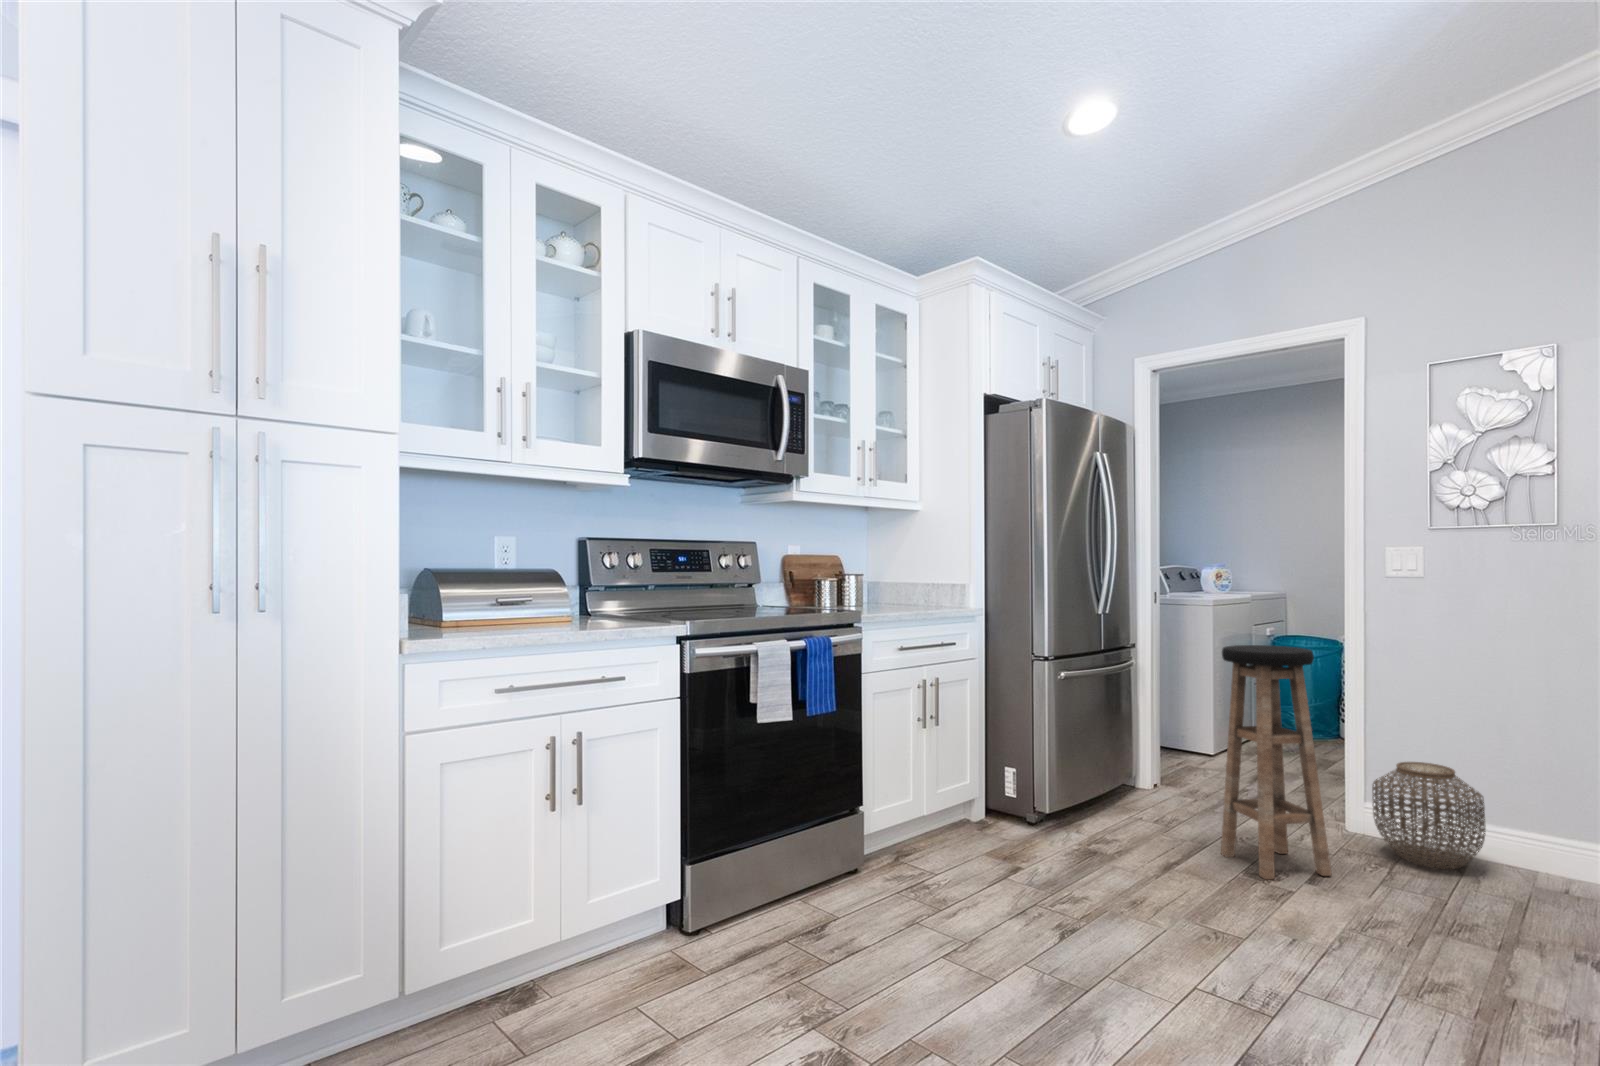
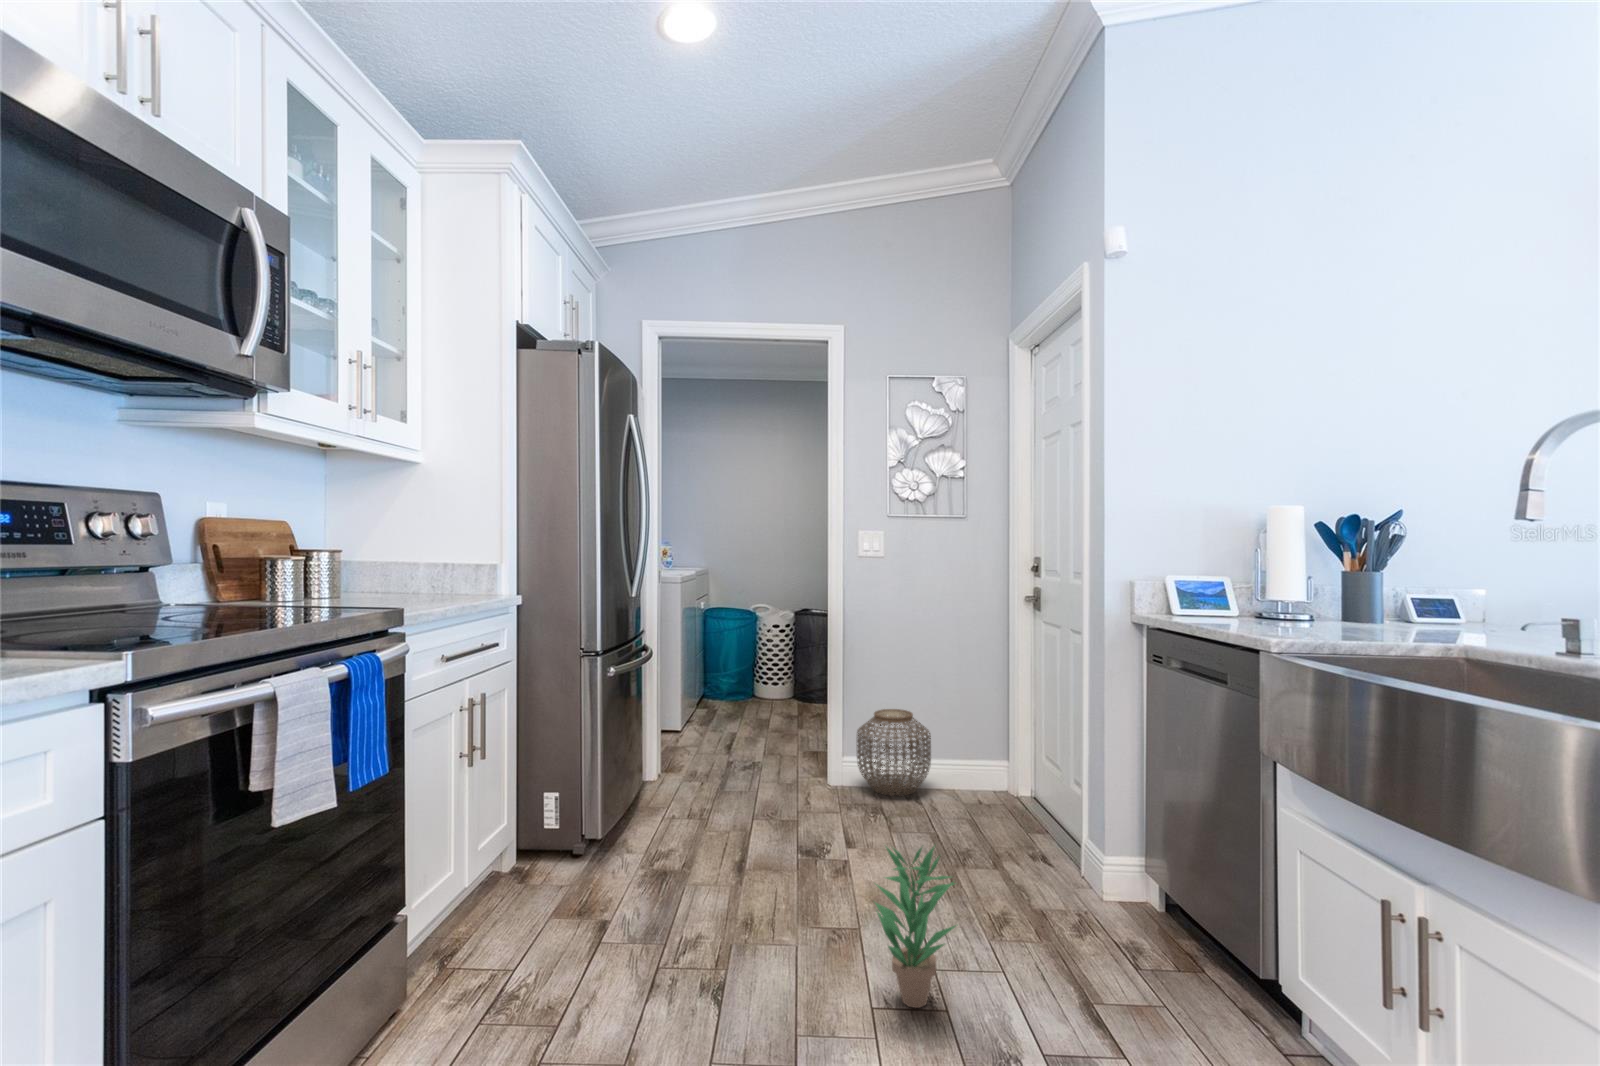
bar stool: present [1221,645,1332,879] -> none [767,620,858,846]
potted plant: none [1170,845,1260,1007] -> present [875,846,955,1008]

